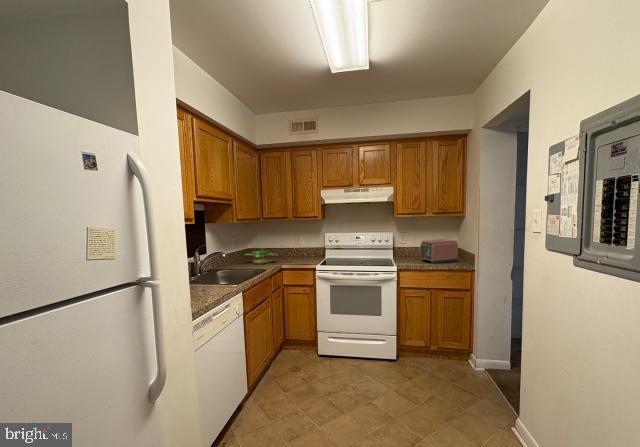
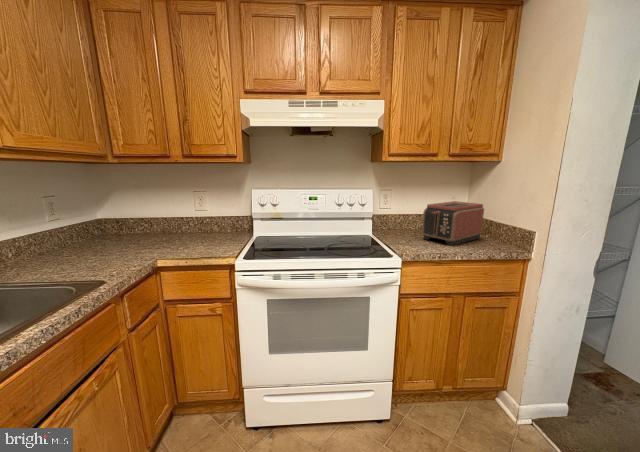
potted plant: present [247,242,272,264] -> none [58,190,152,258]

